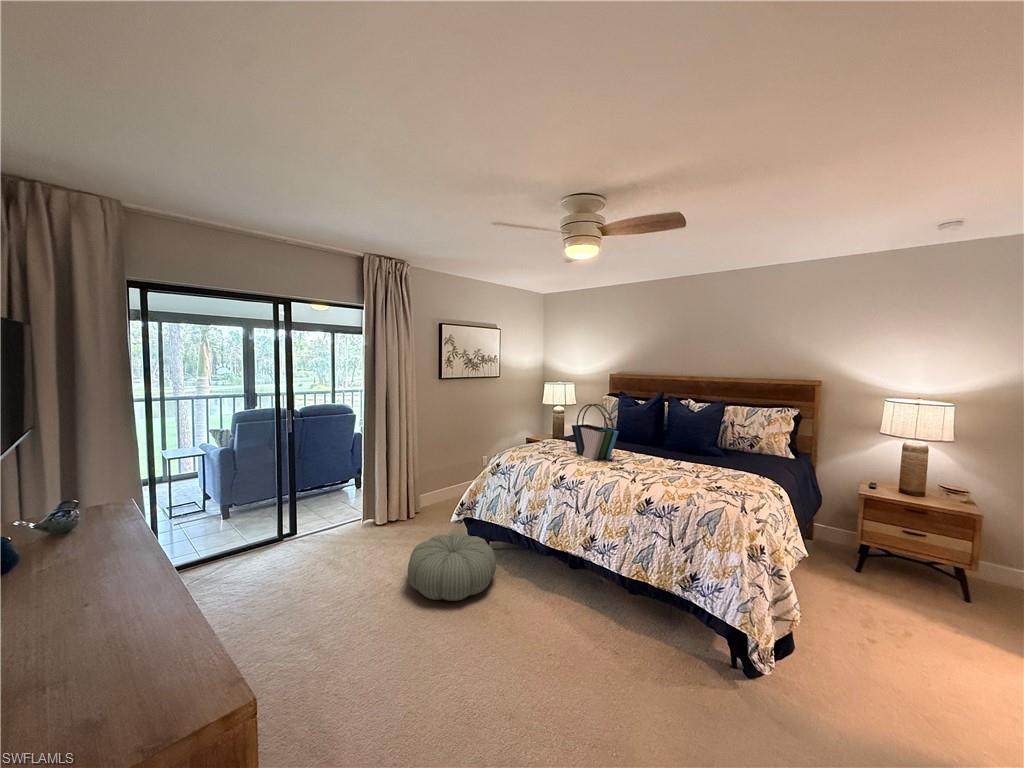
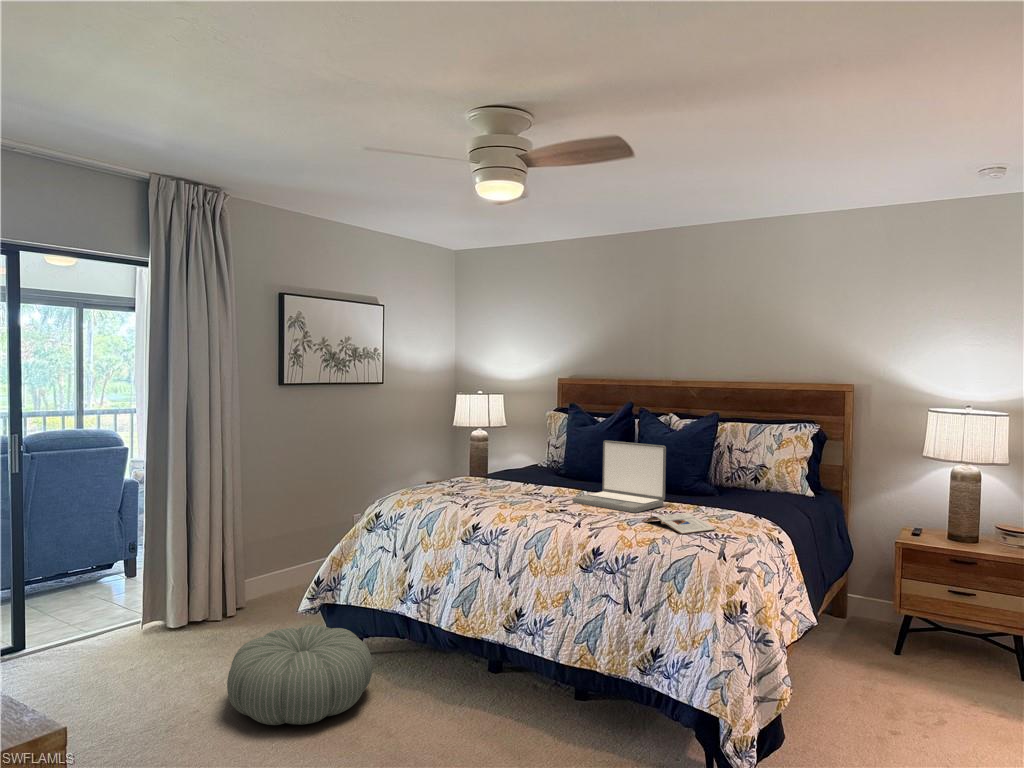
tote bag: present [572,404,618,460] -> none [492,417,560,502]
laptop: none [626,419,693,471] -> present [572,440,666,513]
magazine: none [679,474,735,492] -> present [643,513,716,534]

